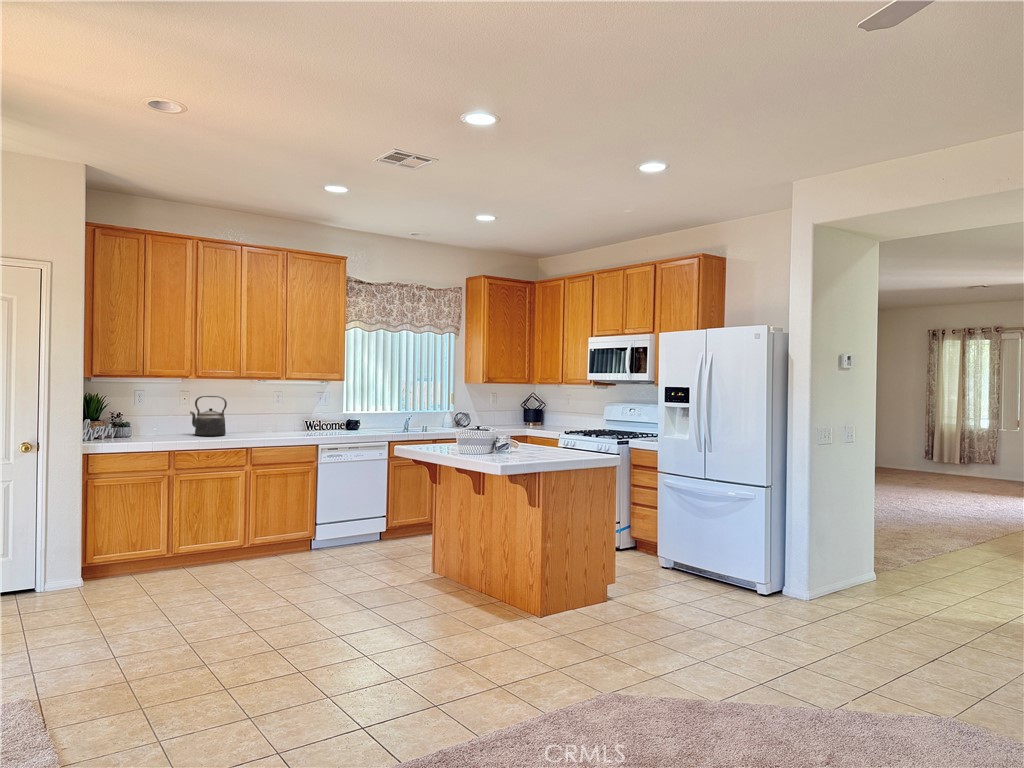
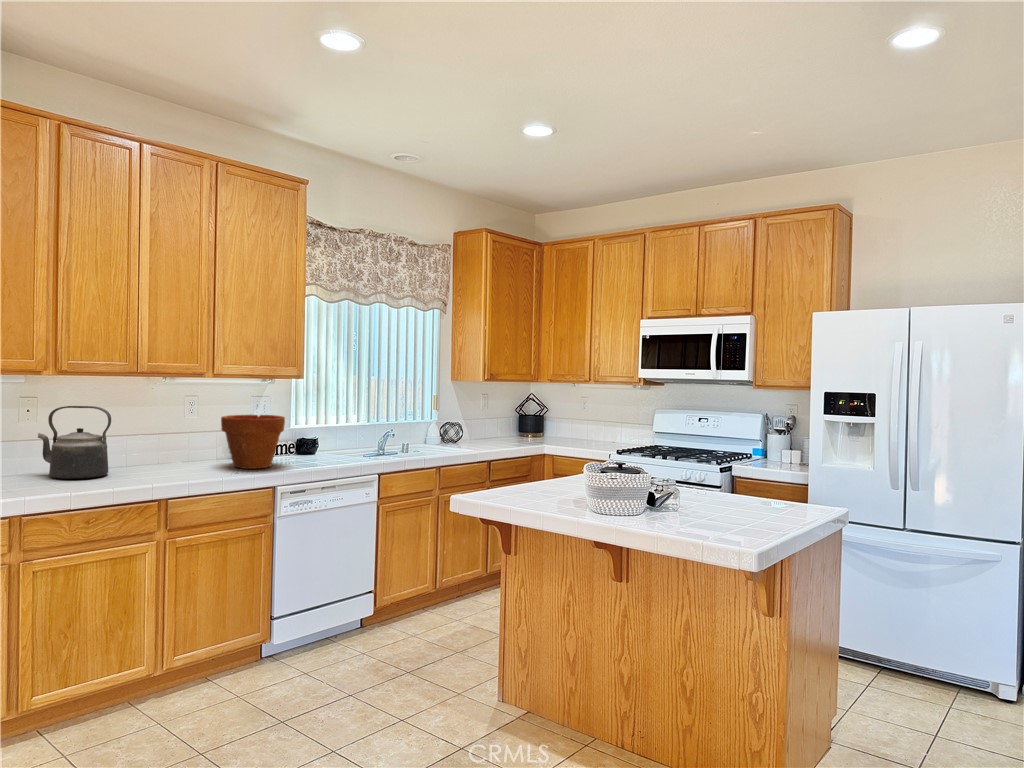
flower pot: none [290,403,328,435] -> present [221,415,285,469]

